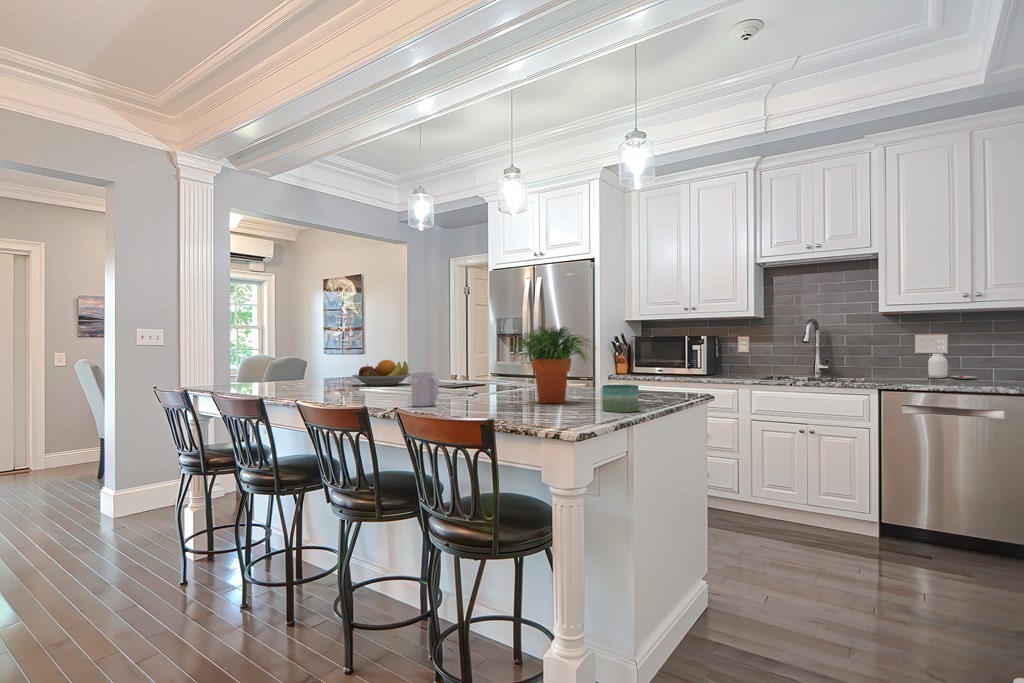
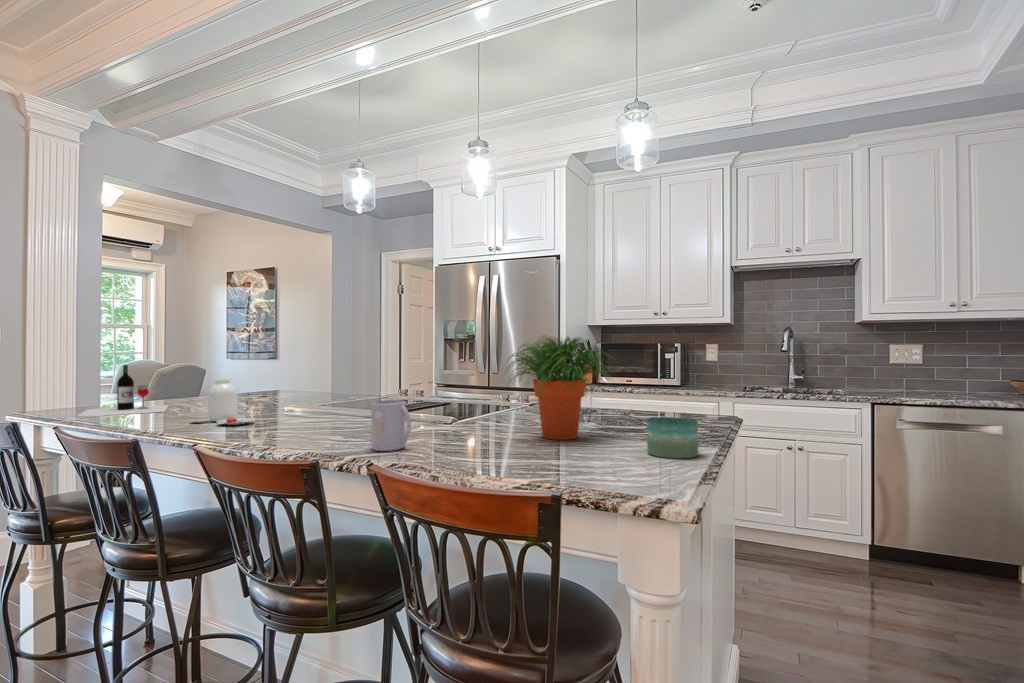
wine bottle: none [217,353,280,390] -> present [78,365,168,416]
jar: present [928,354,975,379] -> present [192,379,255,425]
fruit bowl: present [352,360,411,386] -> none [269,373,349,407]

